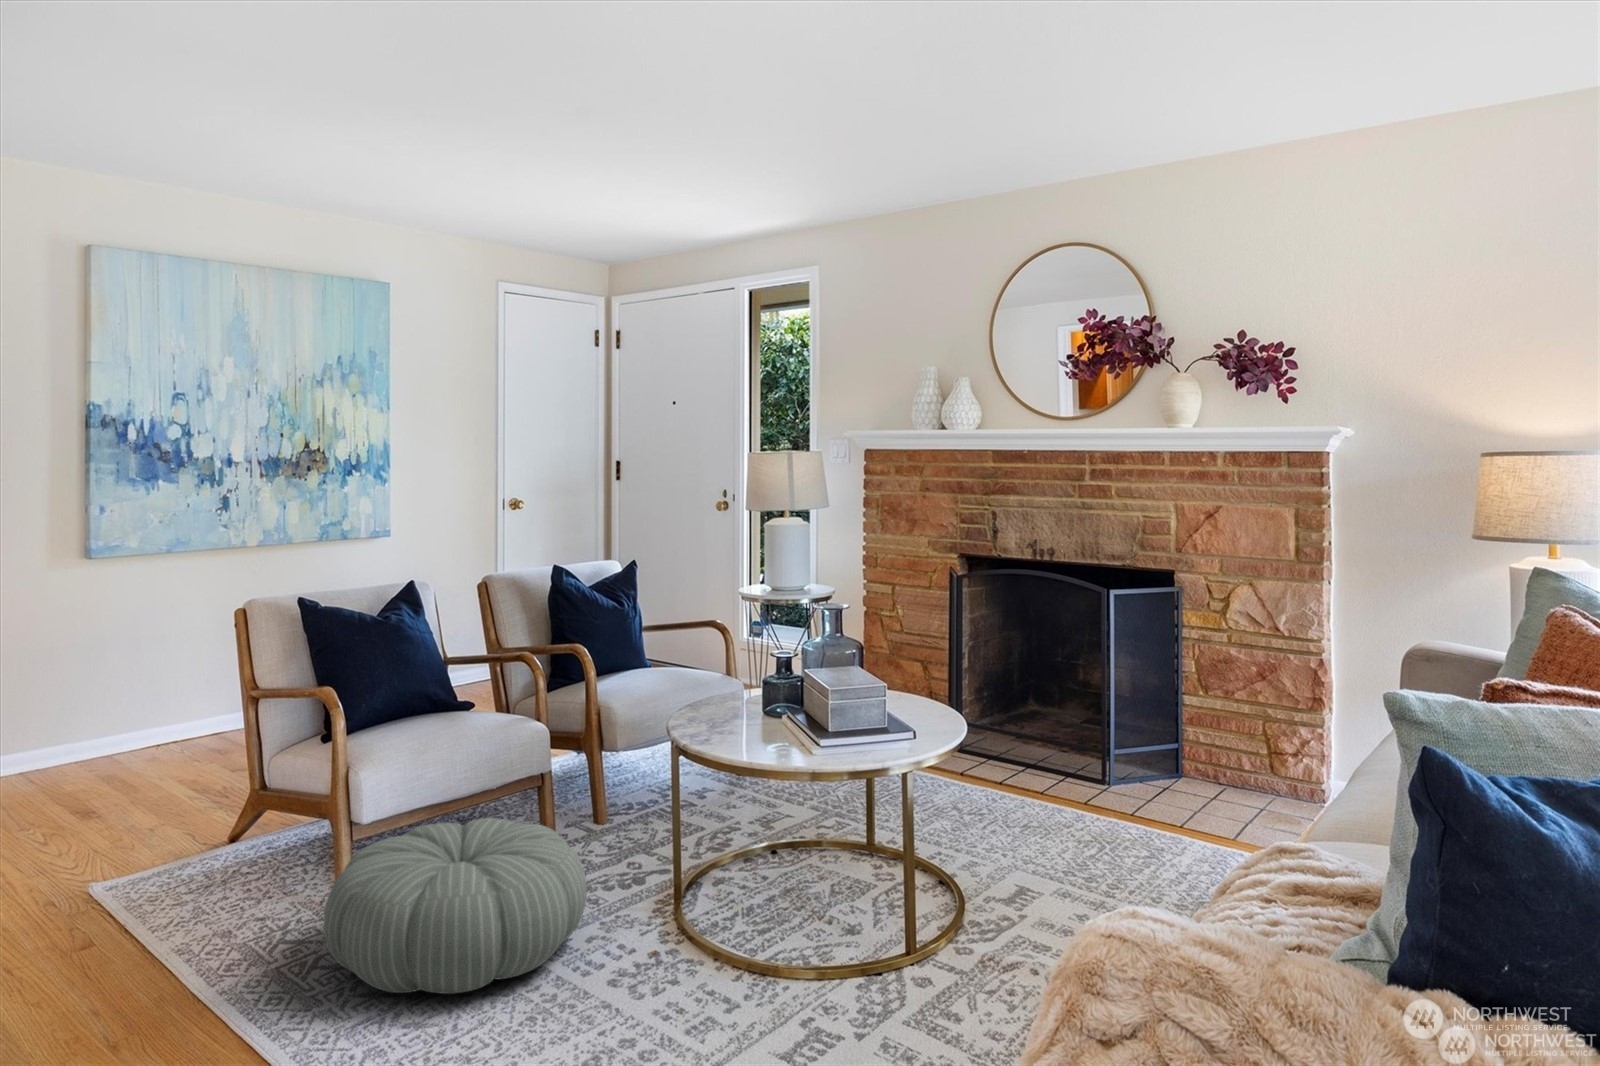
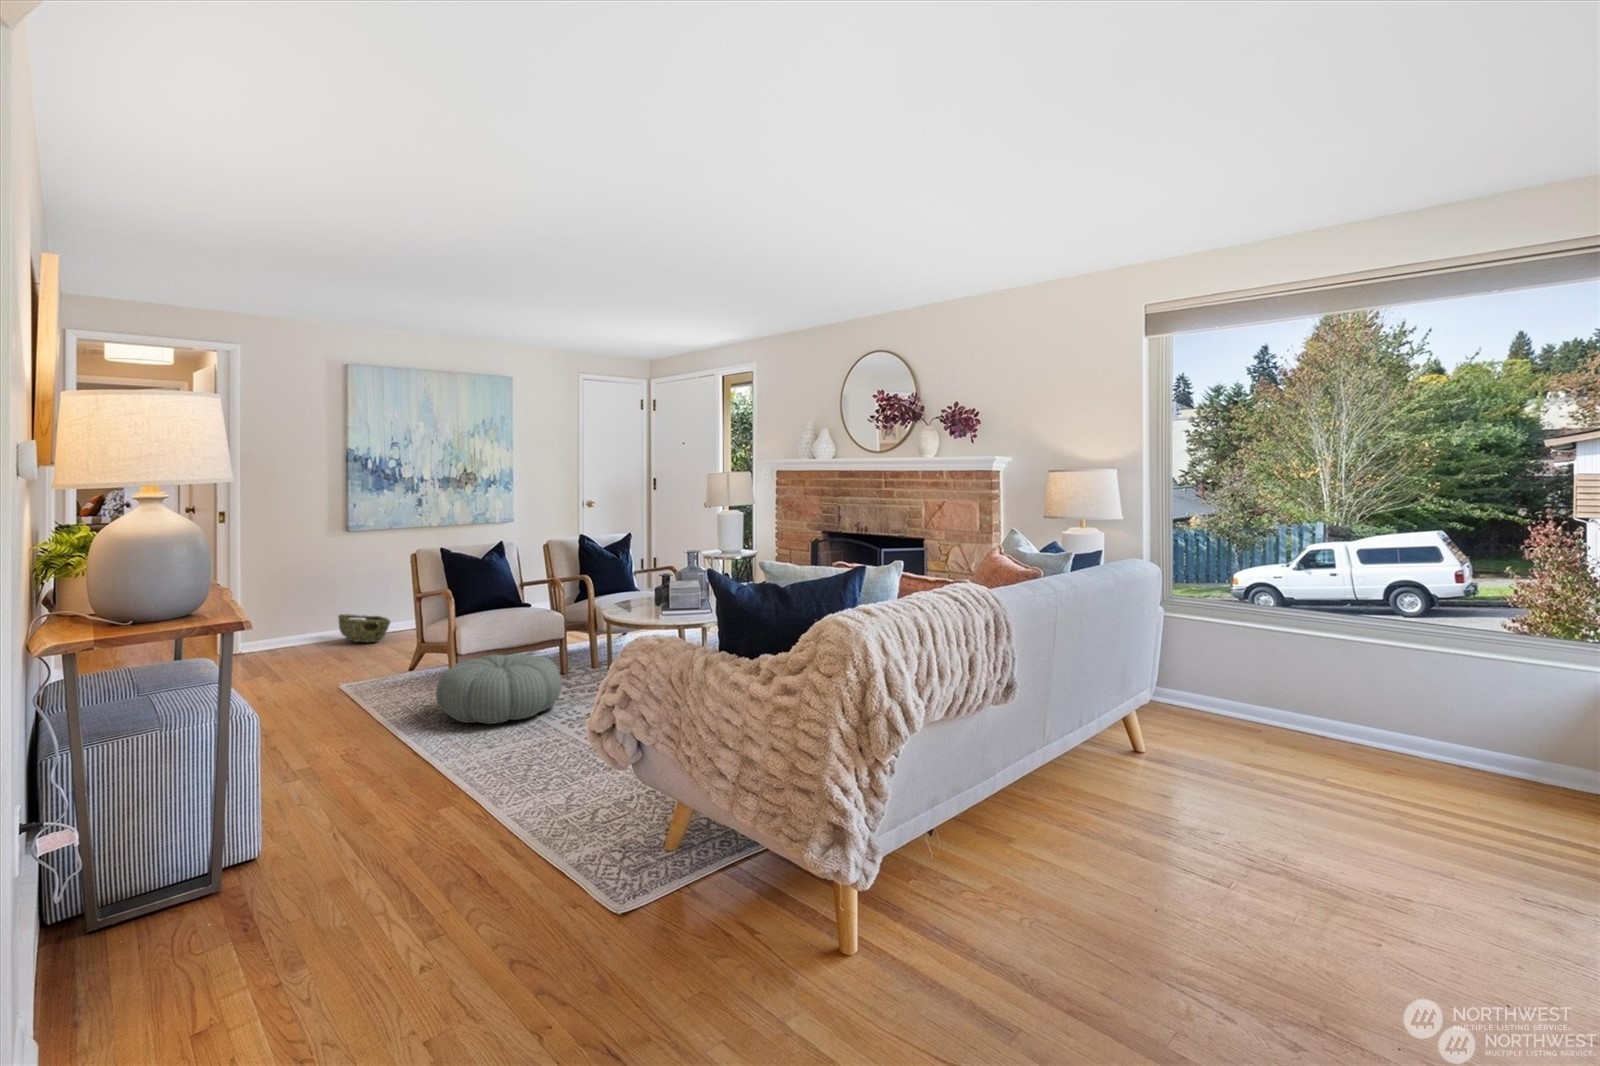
woven basket: none [67,714,172,770] -> present [338,614,390,642]

